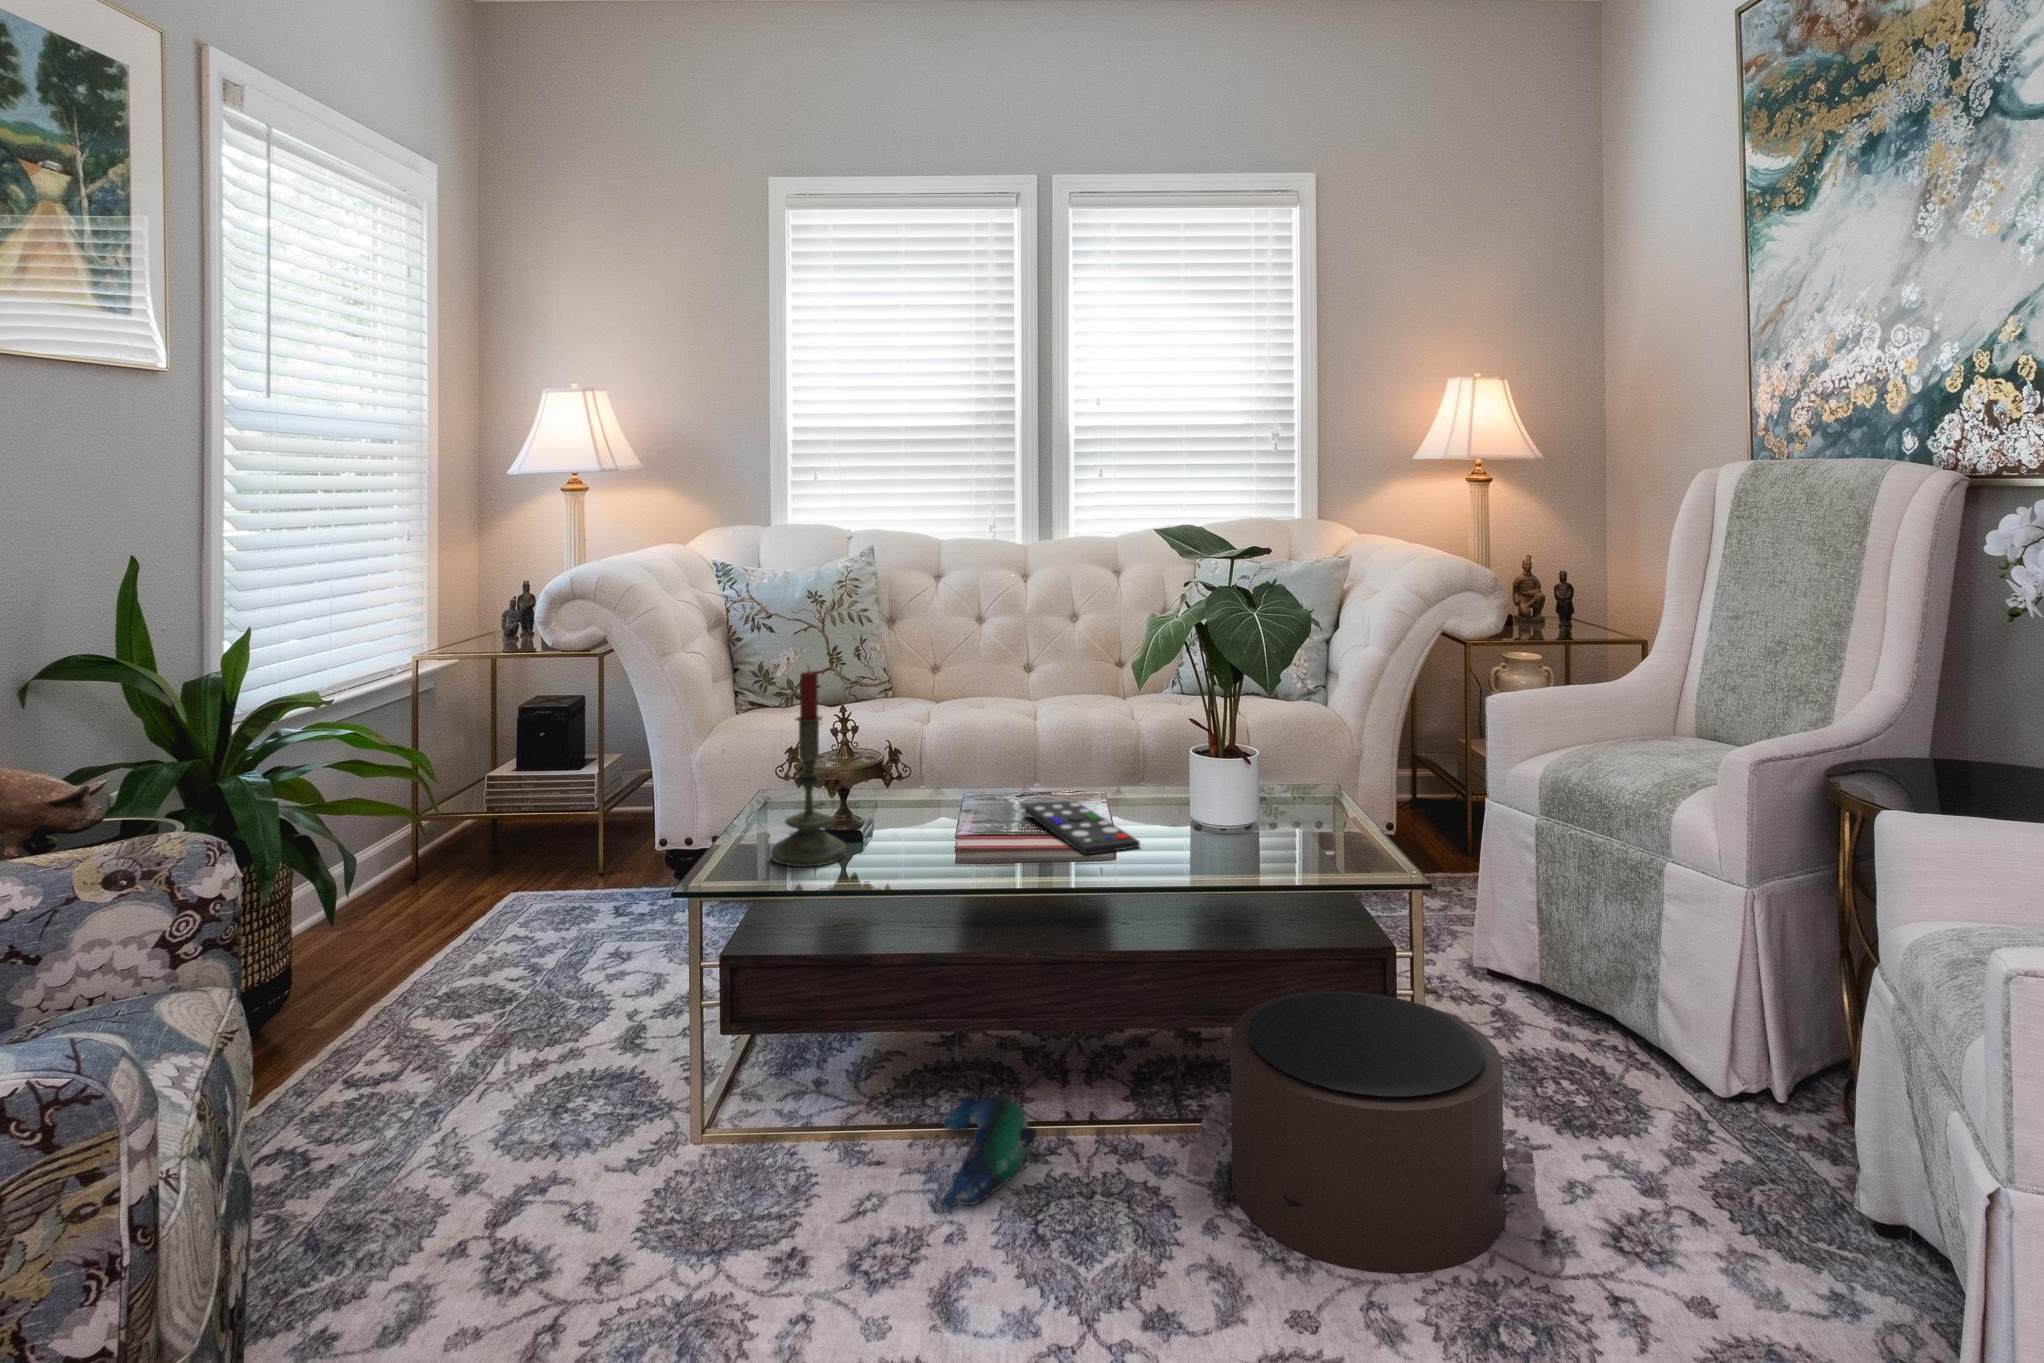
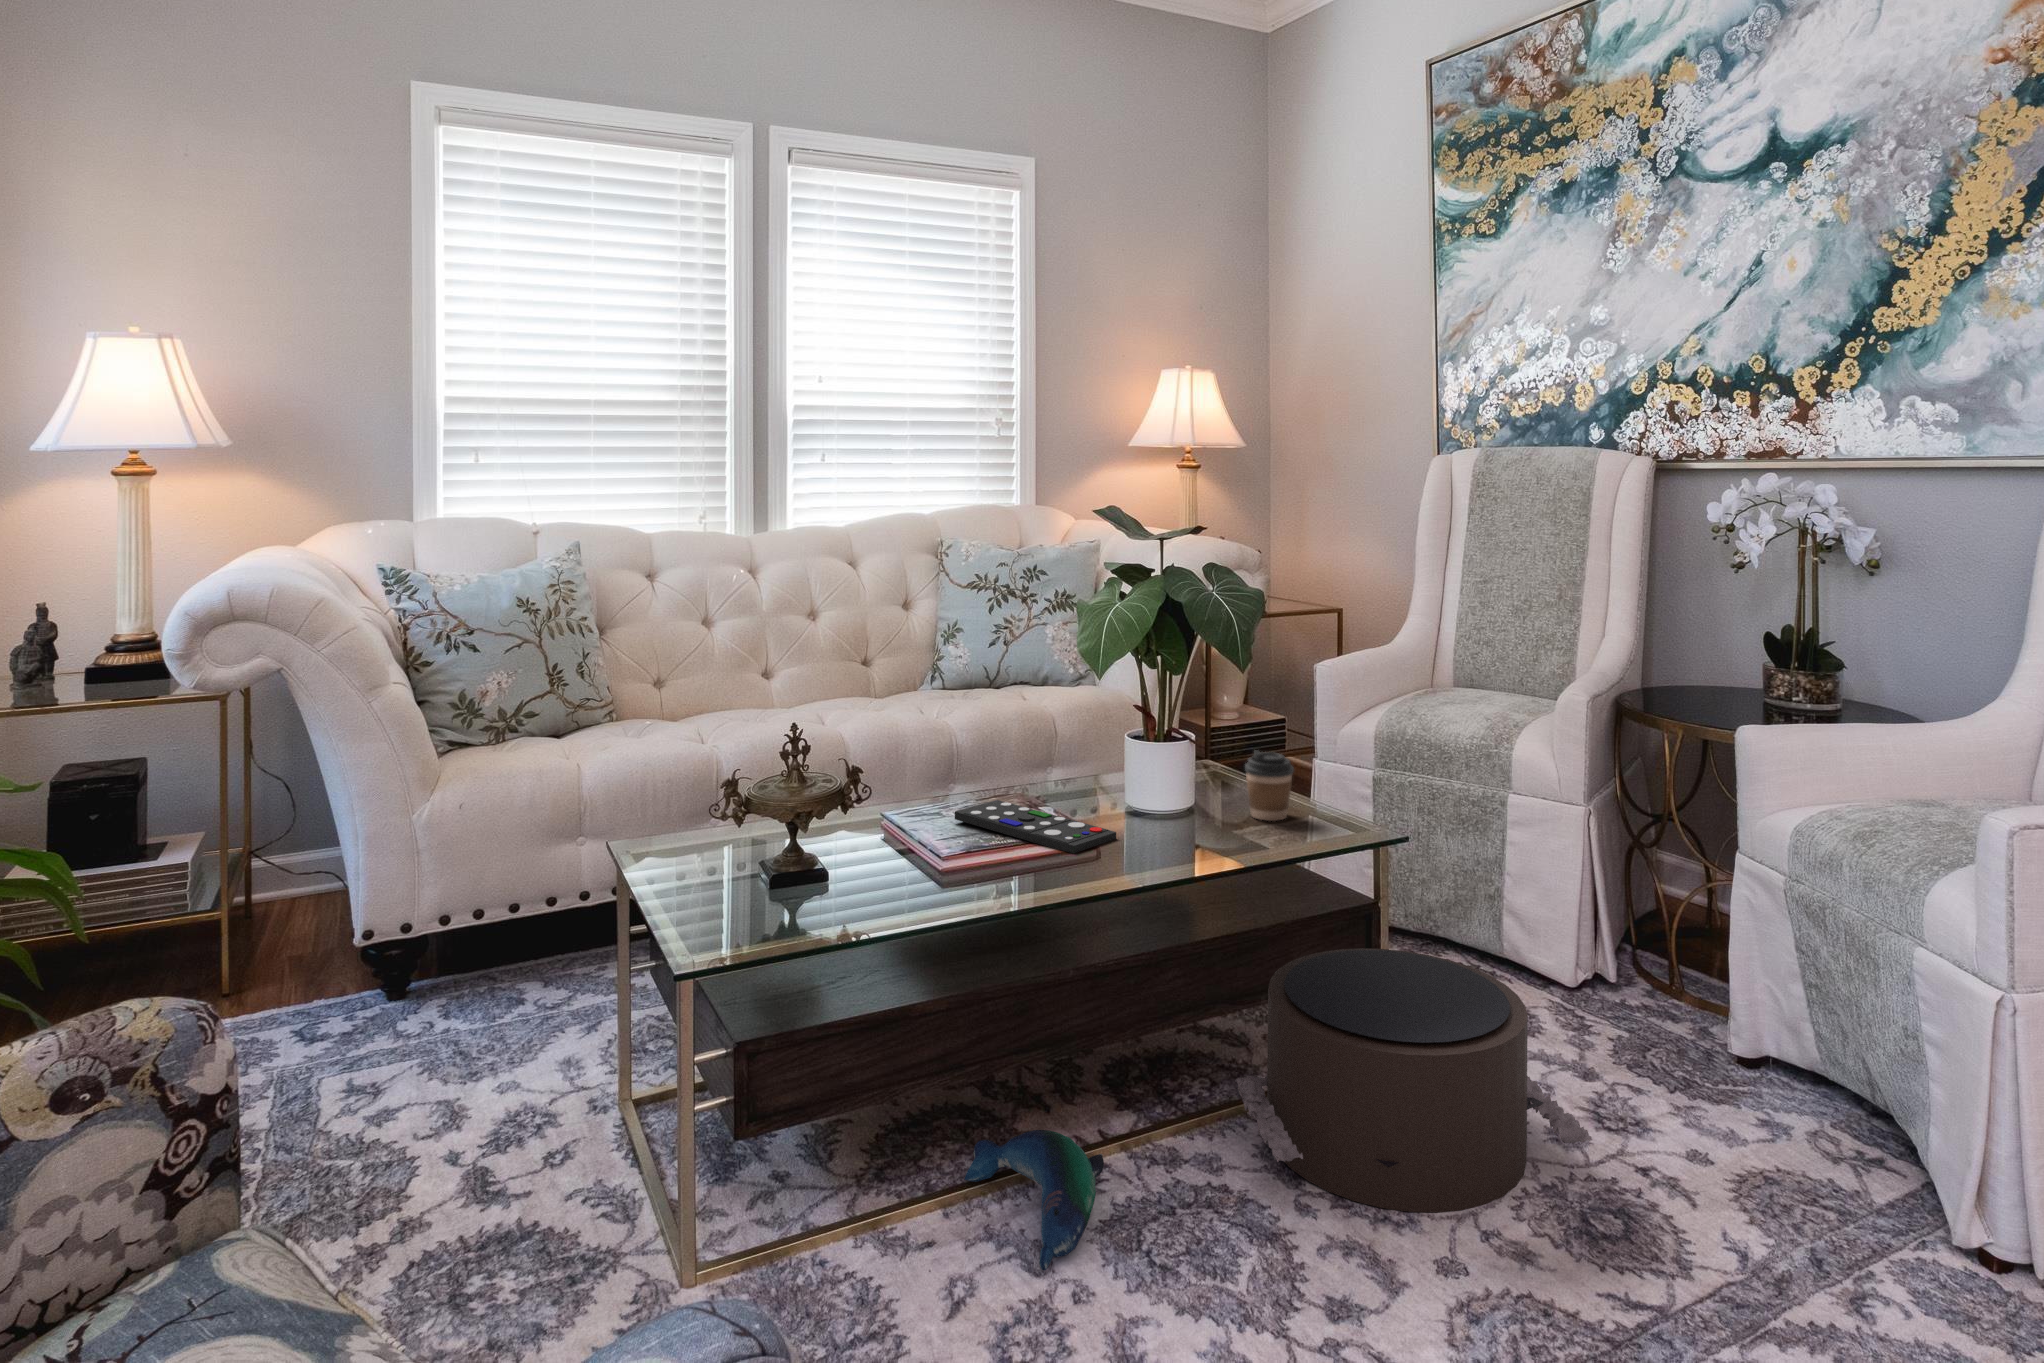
candle: present [771,670,846,867] -> none [729,672,819,914]
coffee cup: none [1286,778,1337,852] -> present [1245,750,1294,821]

